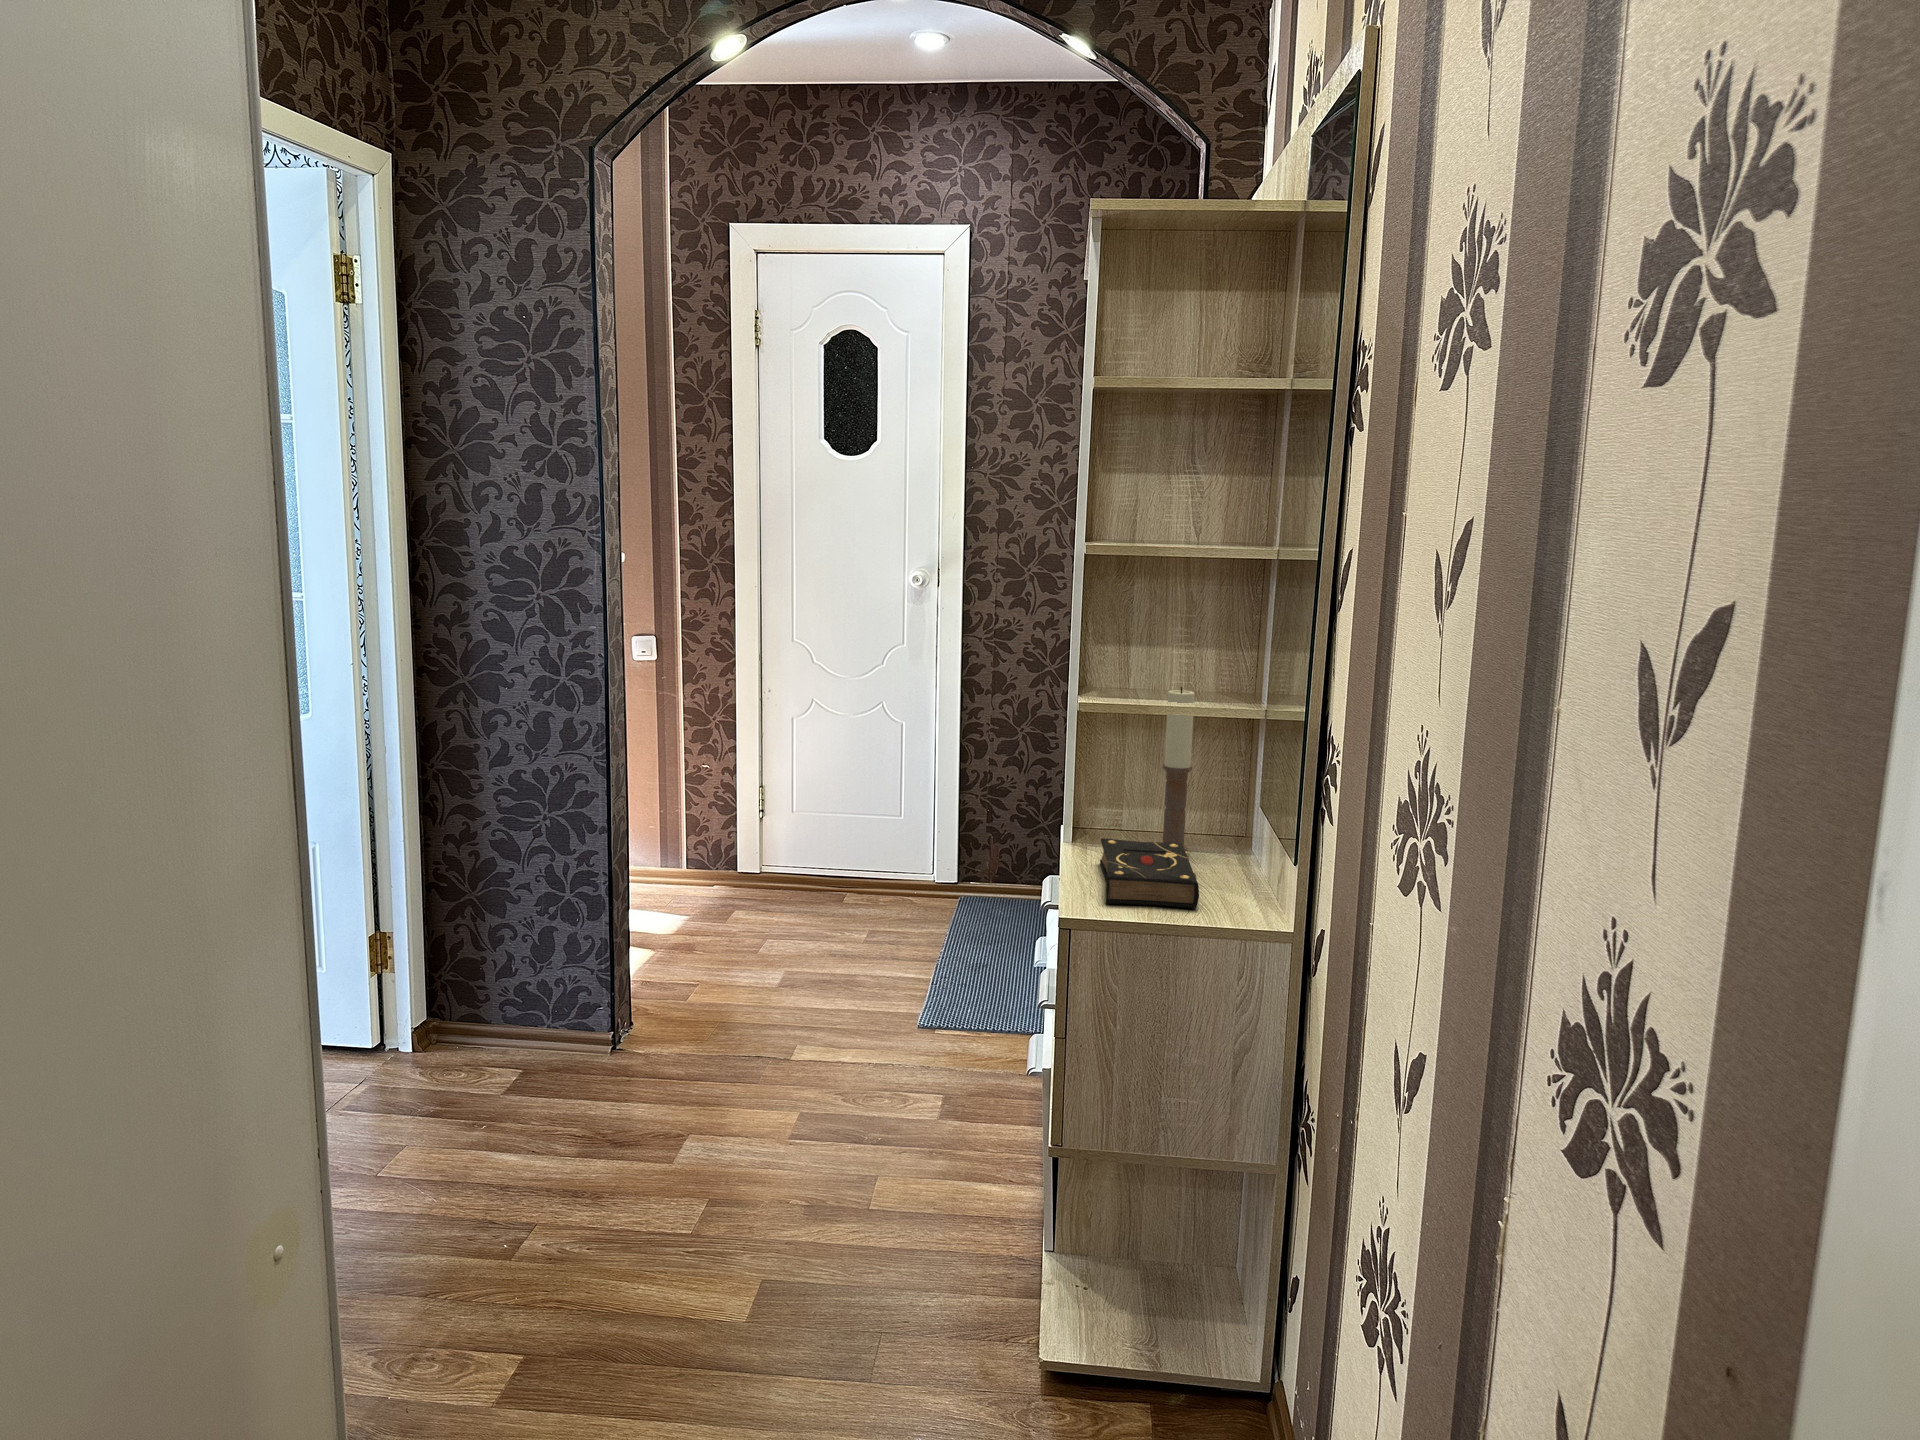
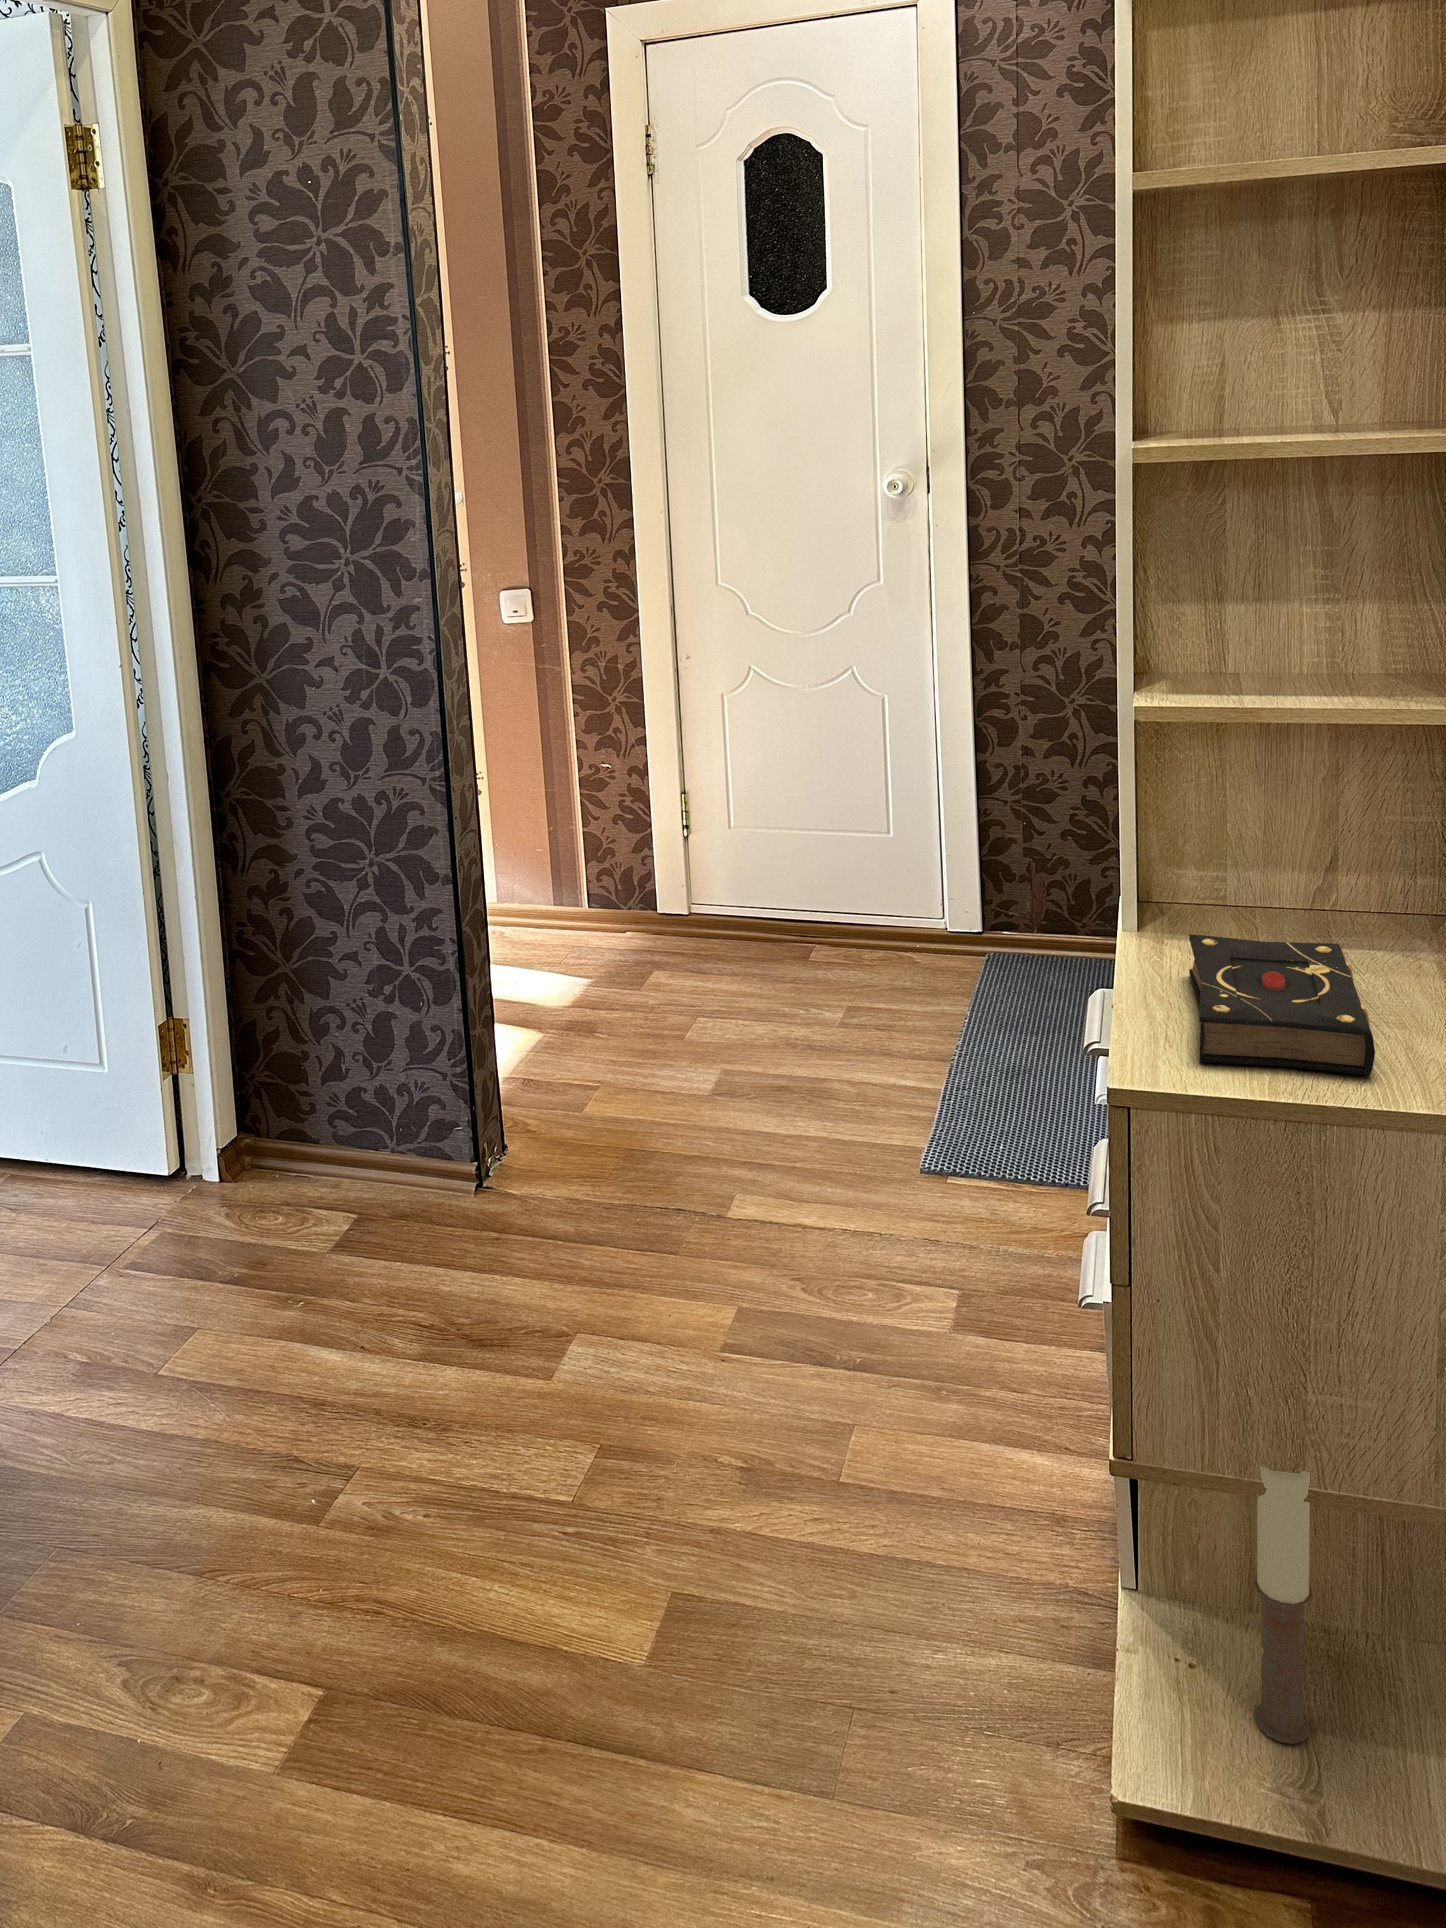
candle: present [1163,687,1195,851] -> present [1254,1467,1312,1744]

